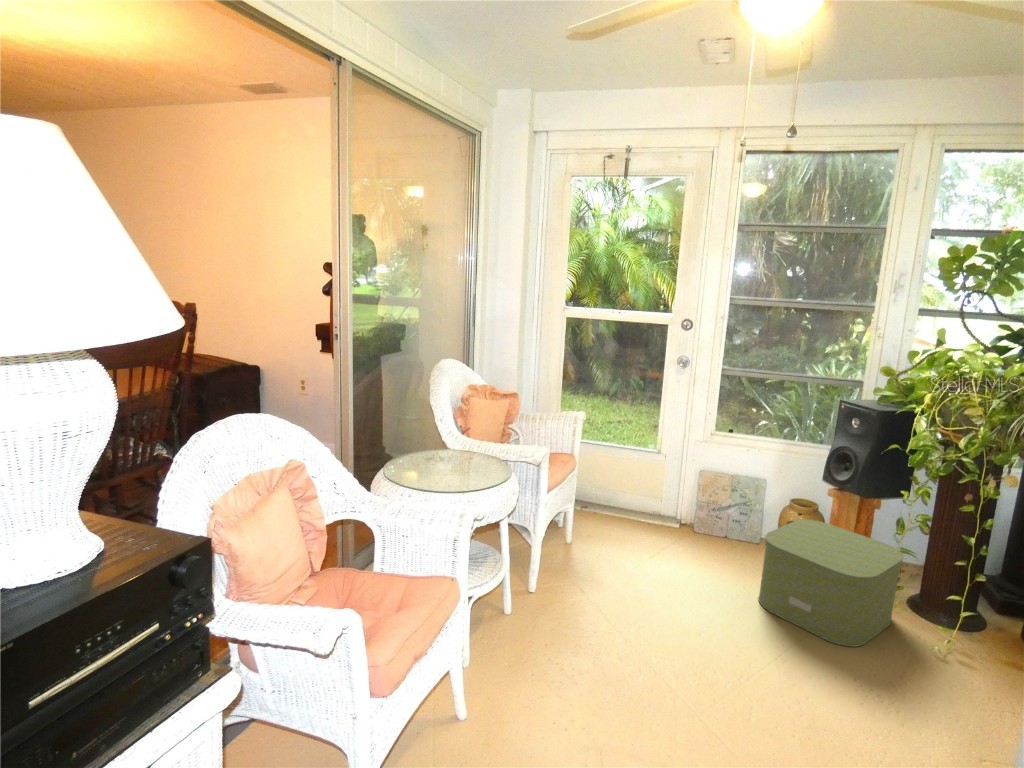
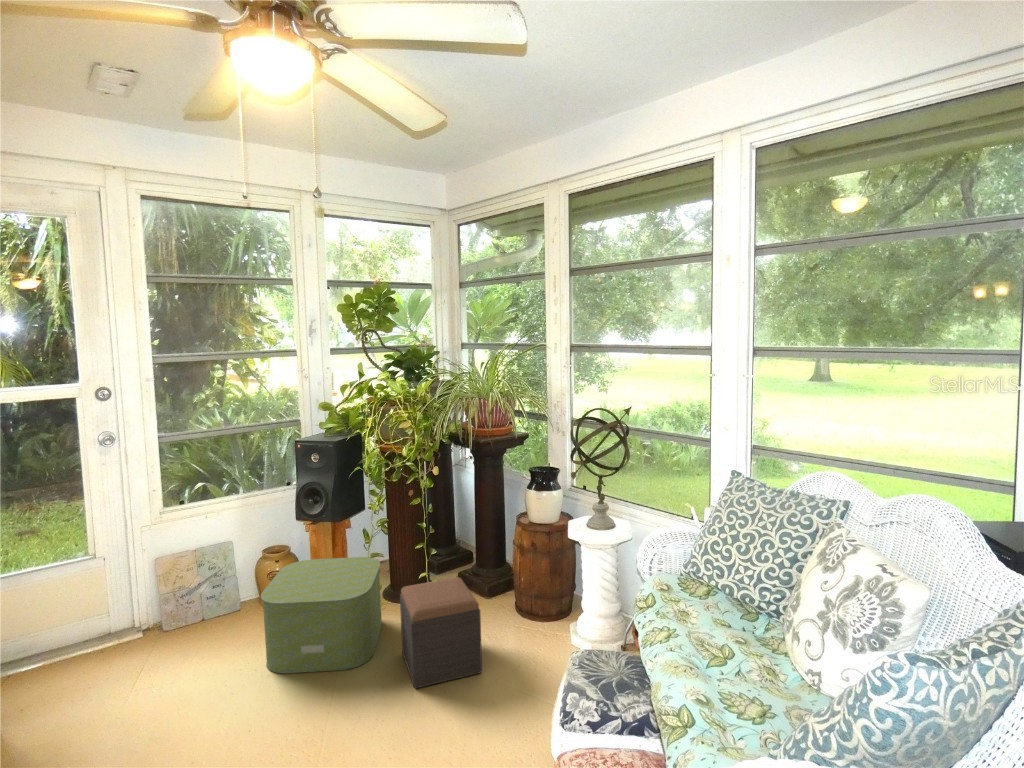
footstool: none [893,592,1009,737] -> present [400,577,482,688]

